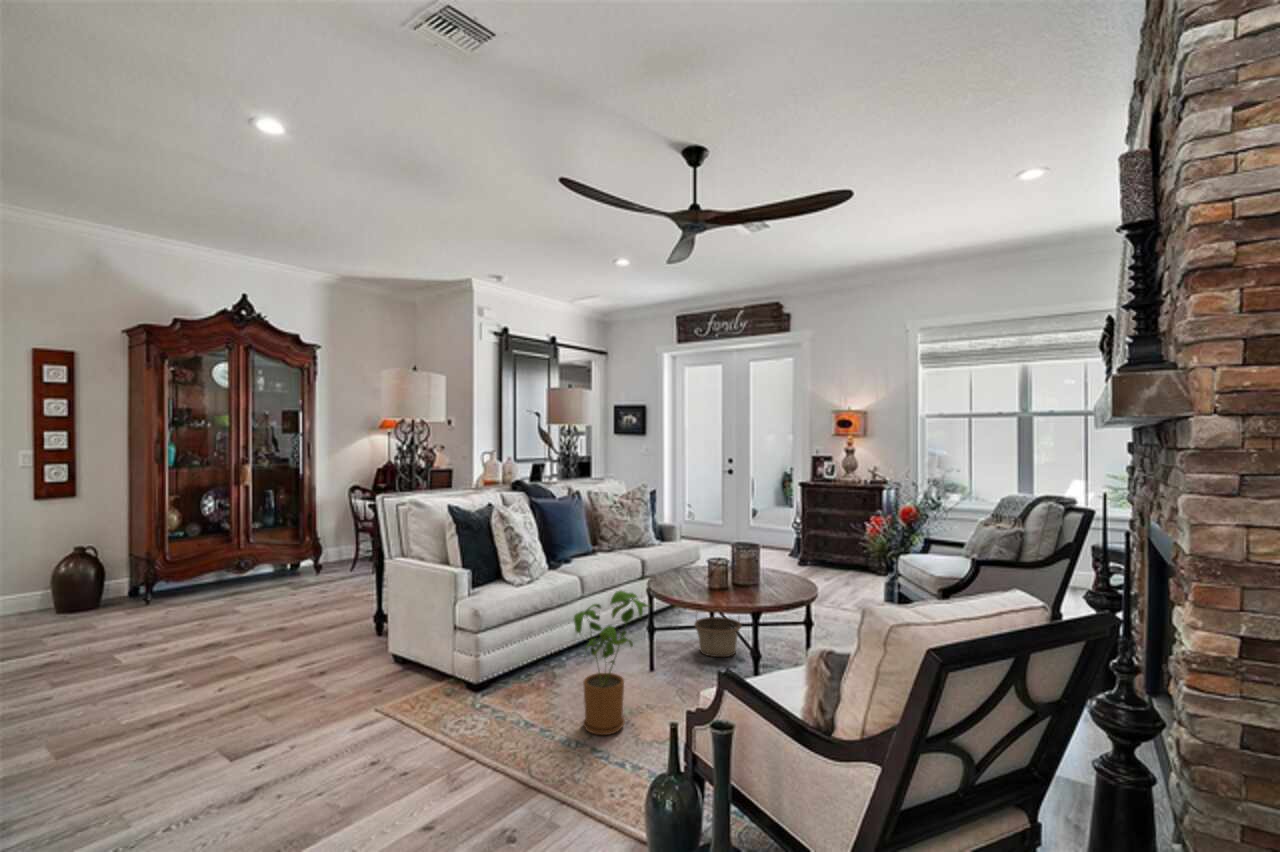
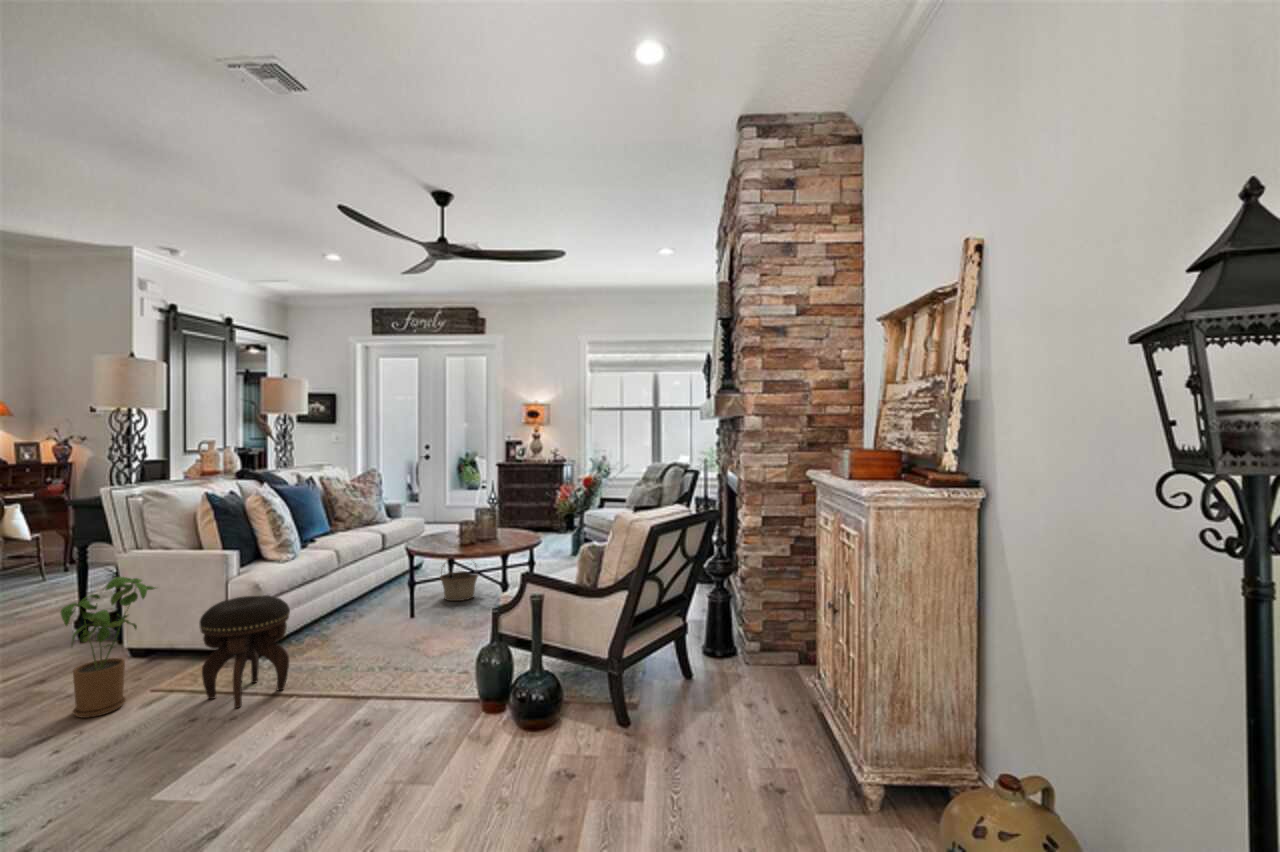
house plant: present [574,591,649,735] -> present [60,577,155,718]
footstool: none [386,627,479,763] -> present [199,595,290,708]

